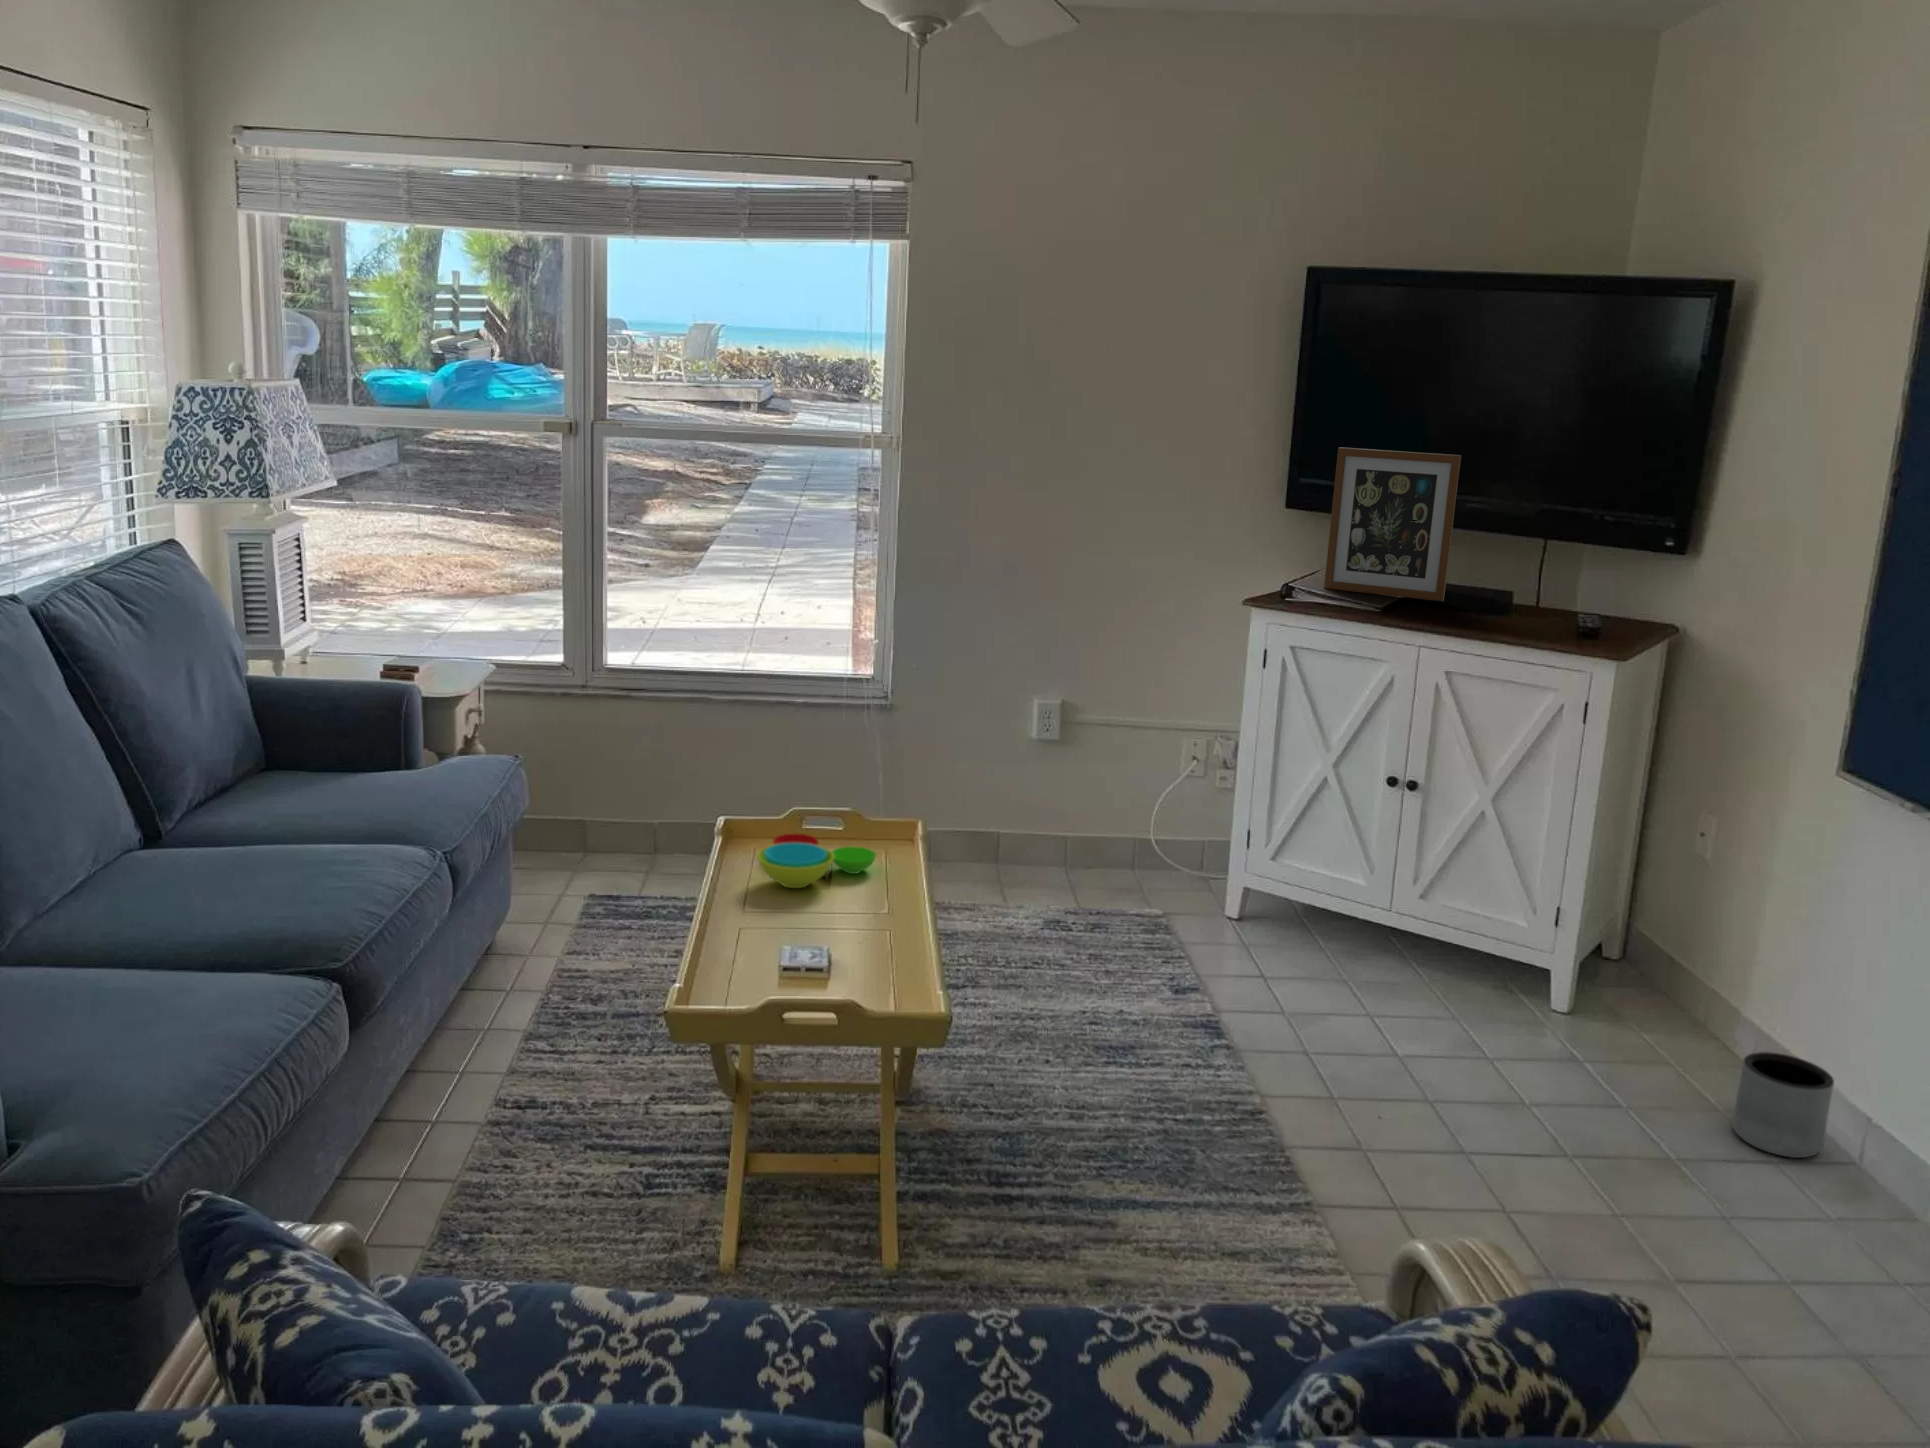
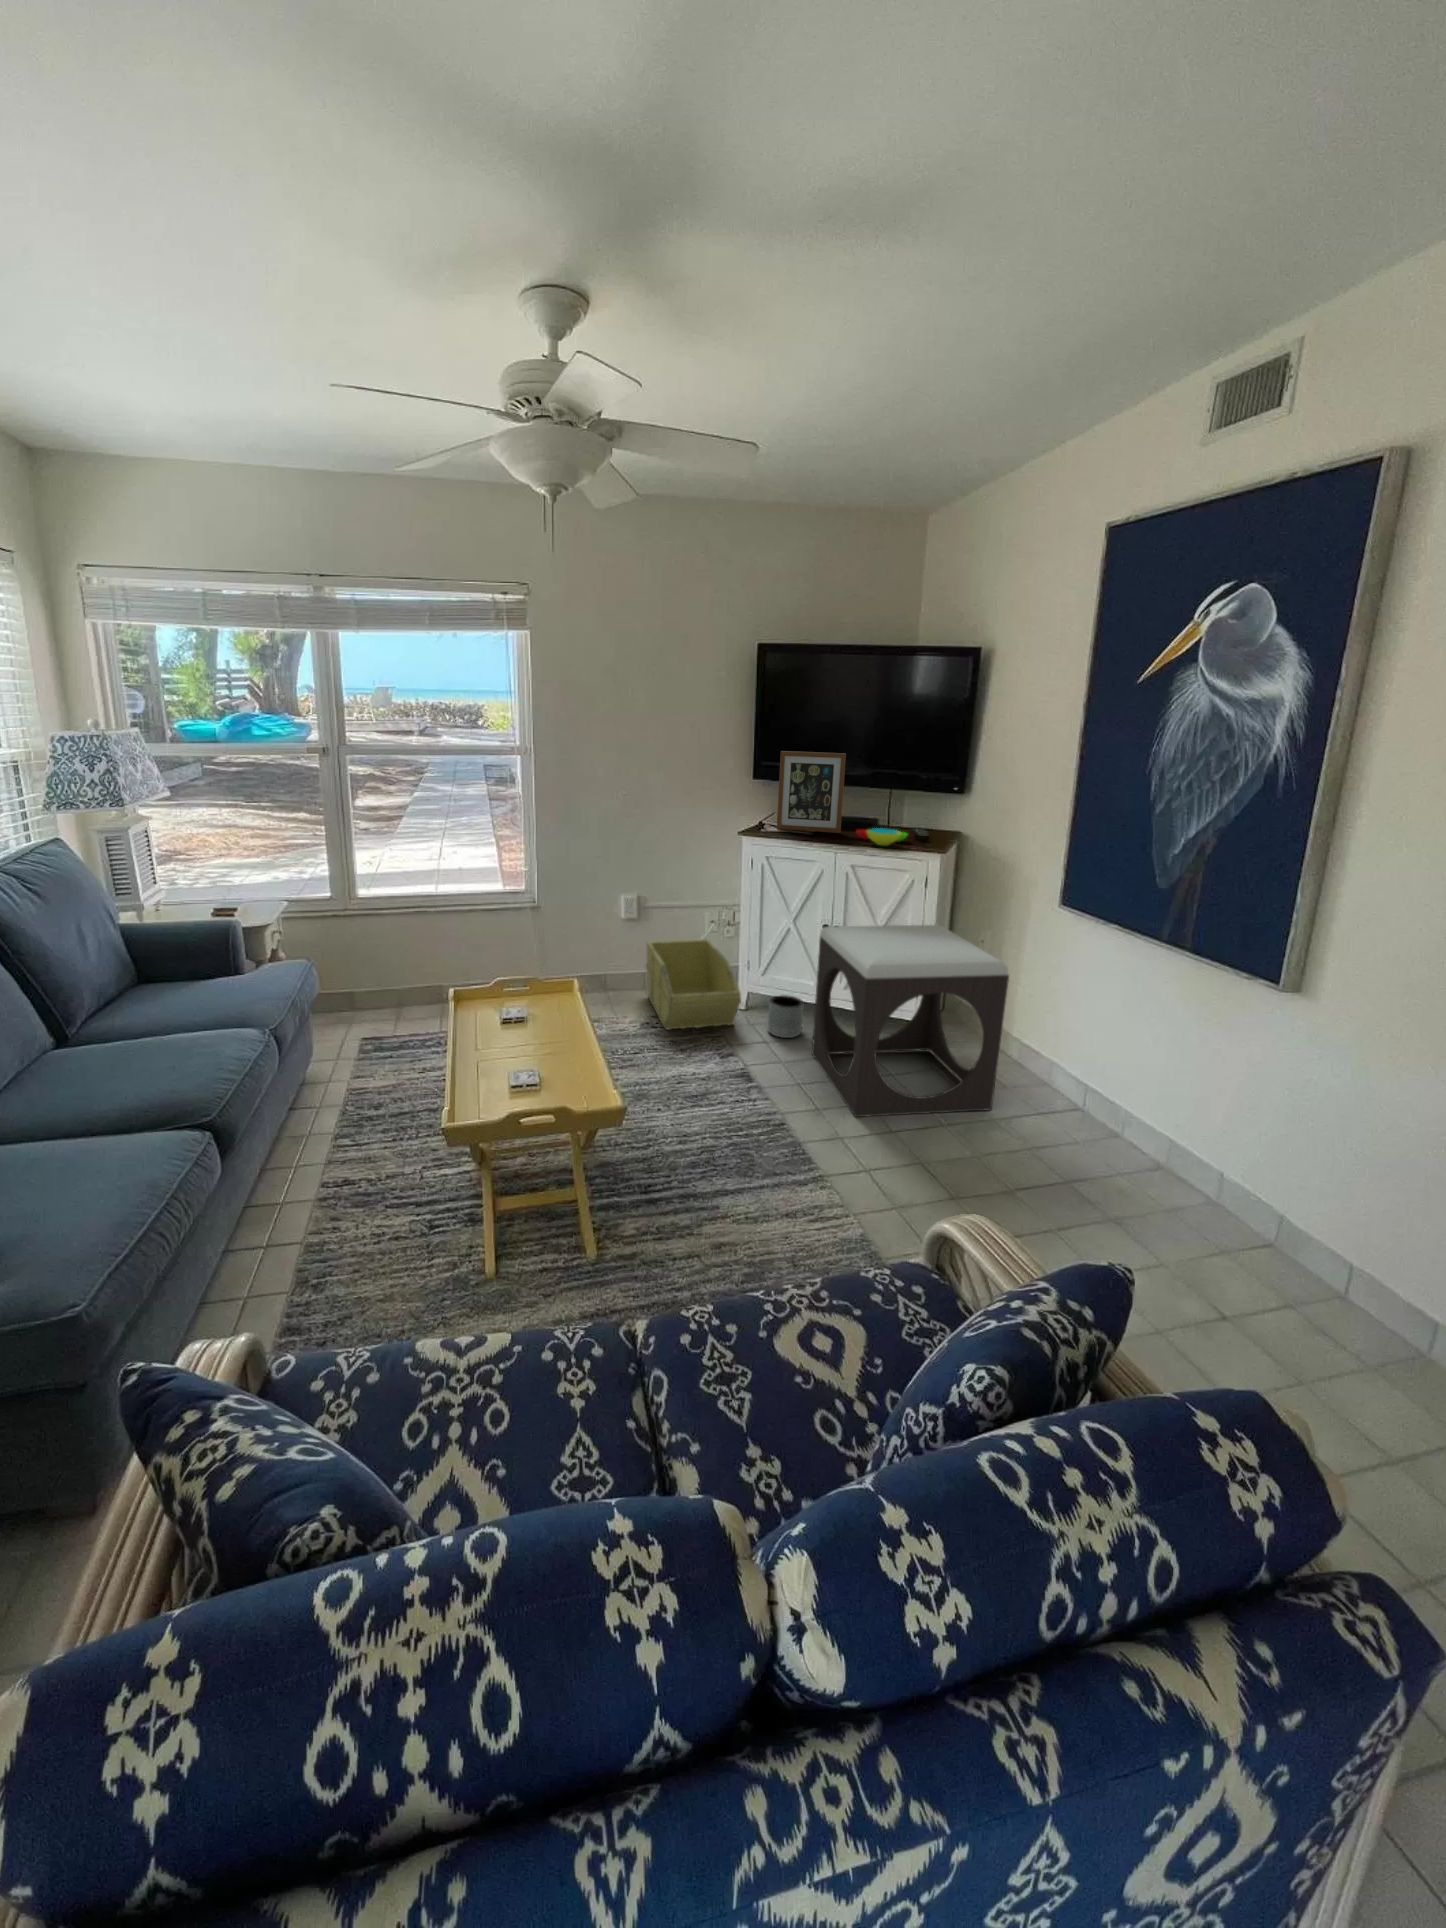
footstool: none [1351,768,1724,1137] -> present [812,925,1009,1117]
storage bin: none [1071,777,1230,937] -> present [646,939,741,1030]
bowl: present [757,834,876,888] -> present [856,828,907,845]
planter: present [1732,1052,1834,1158] -> present [768,995,803,1038]

